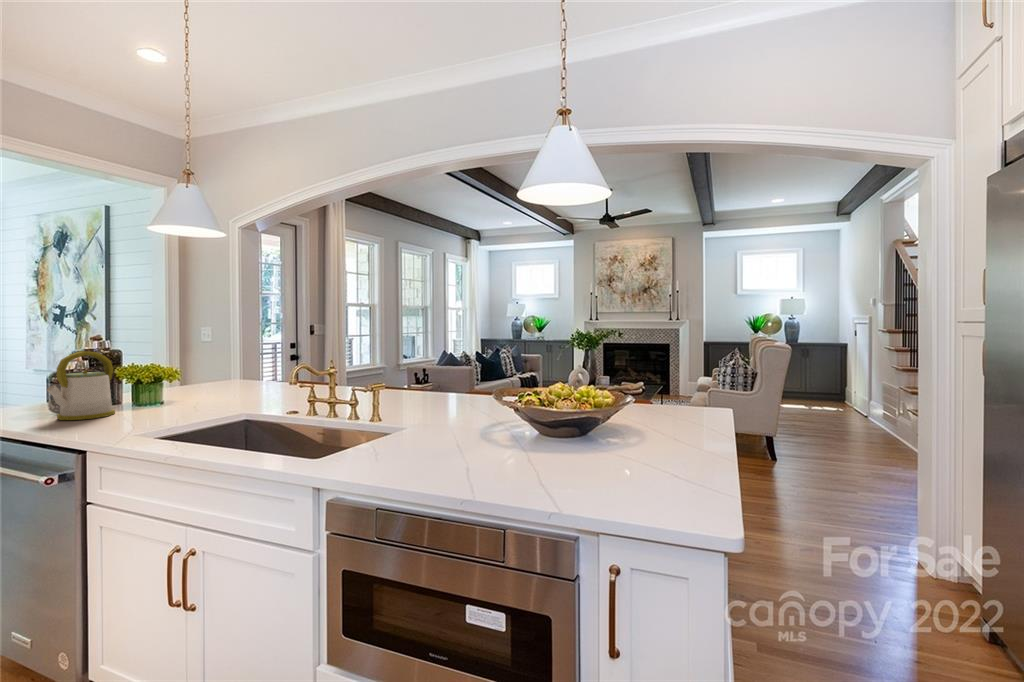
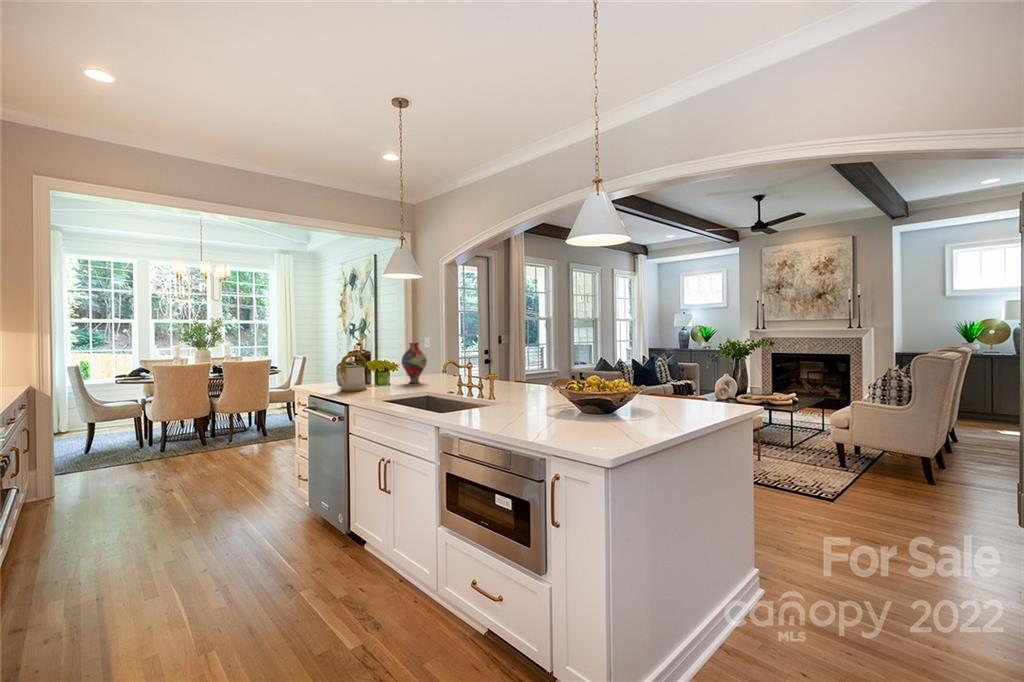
vase: none [182,333,228,397] -> present [402,343,427,383]

